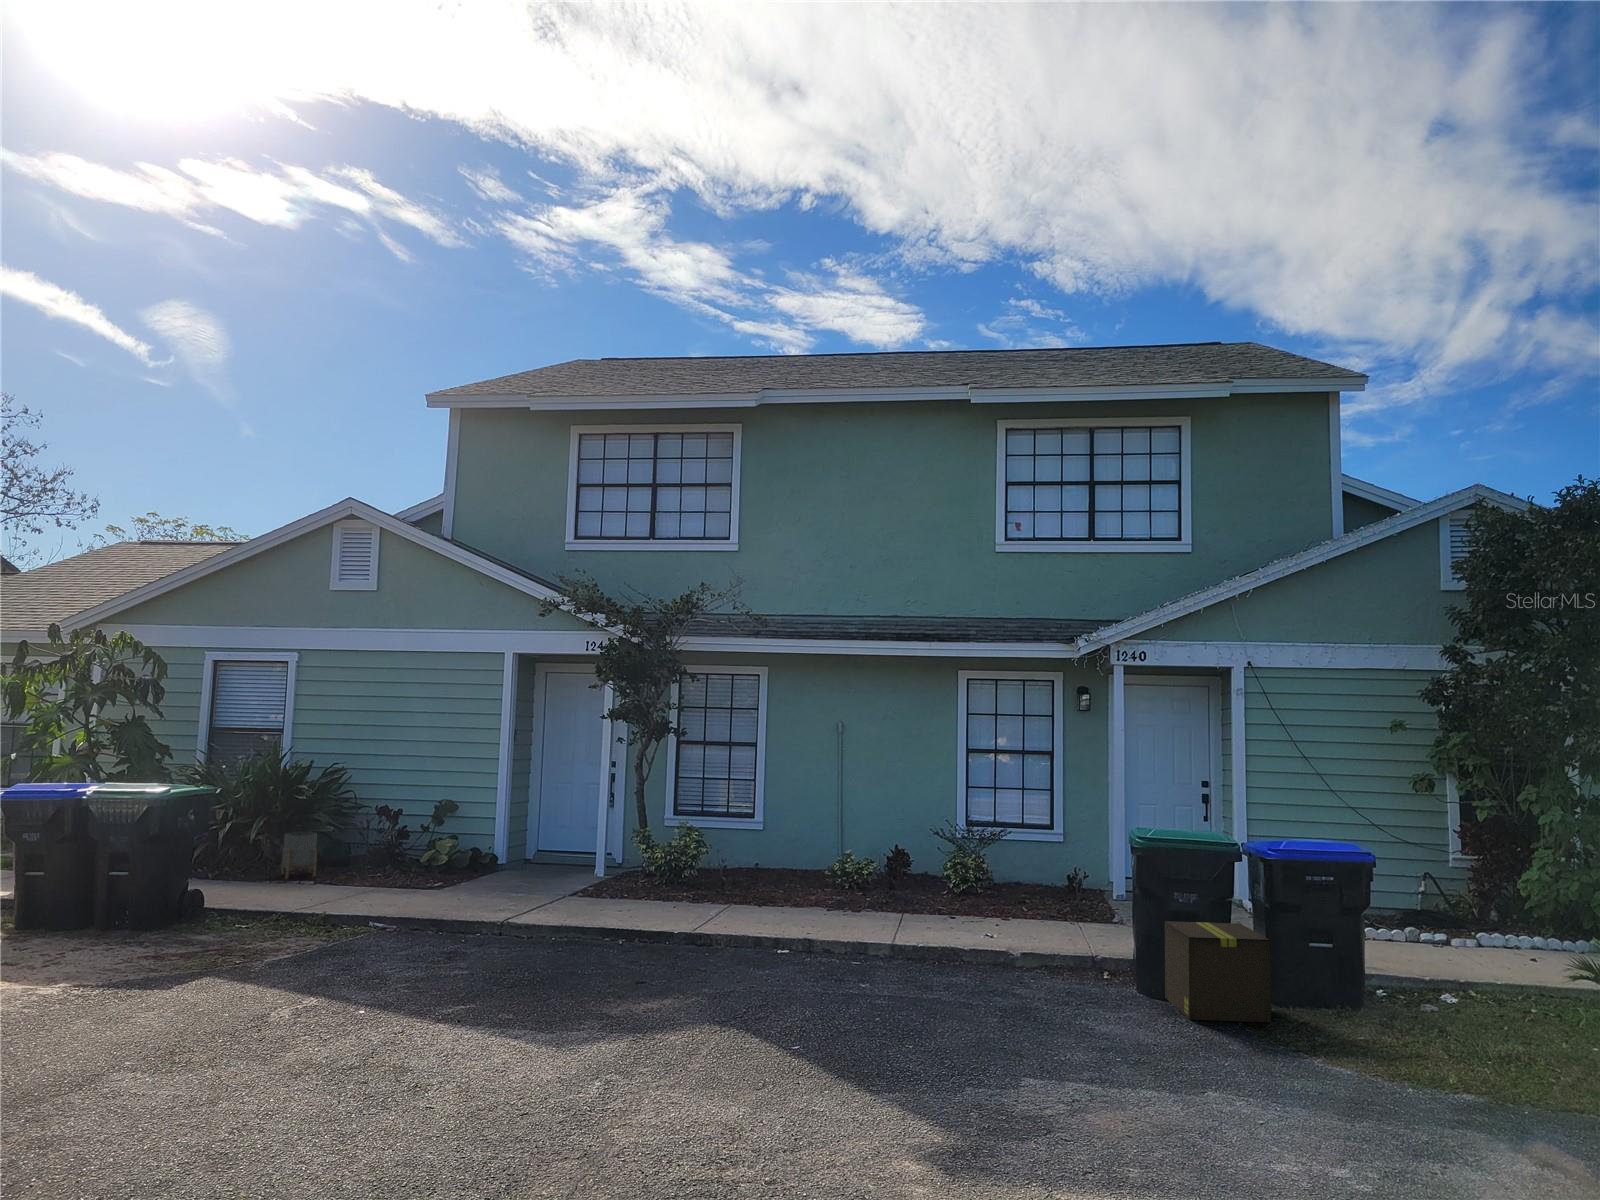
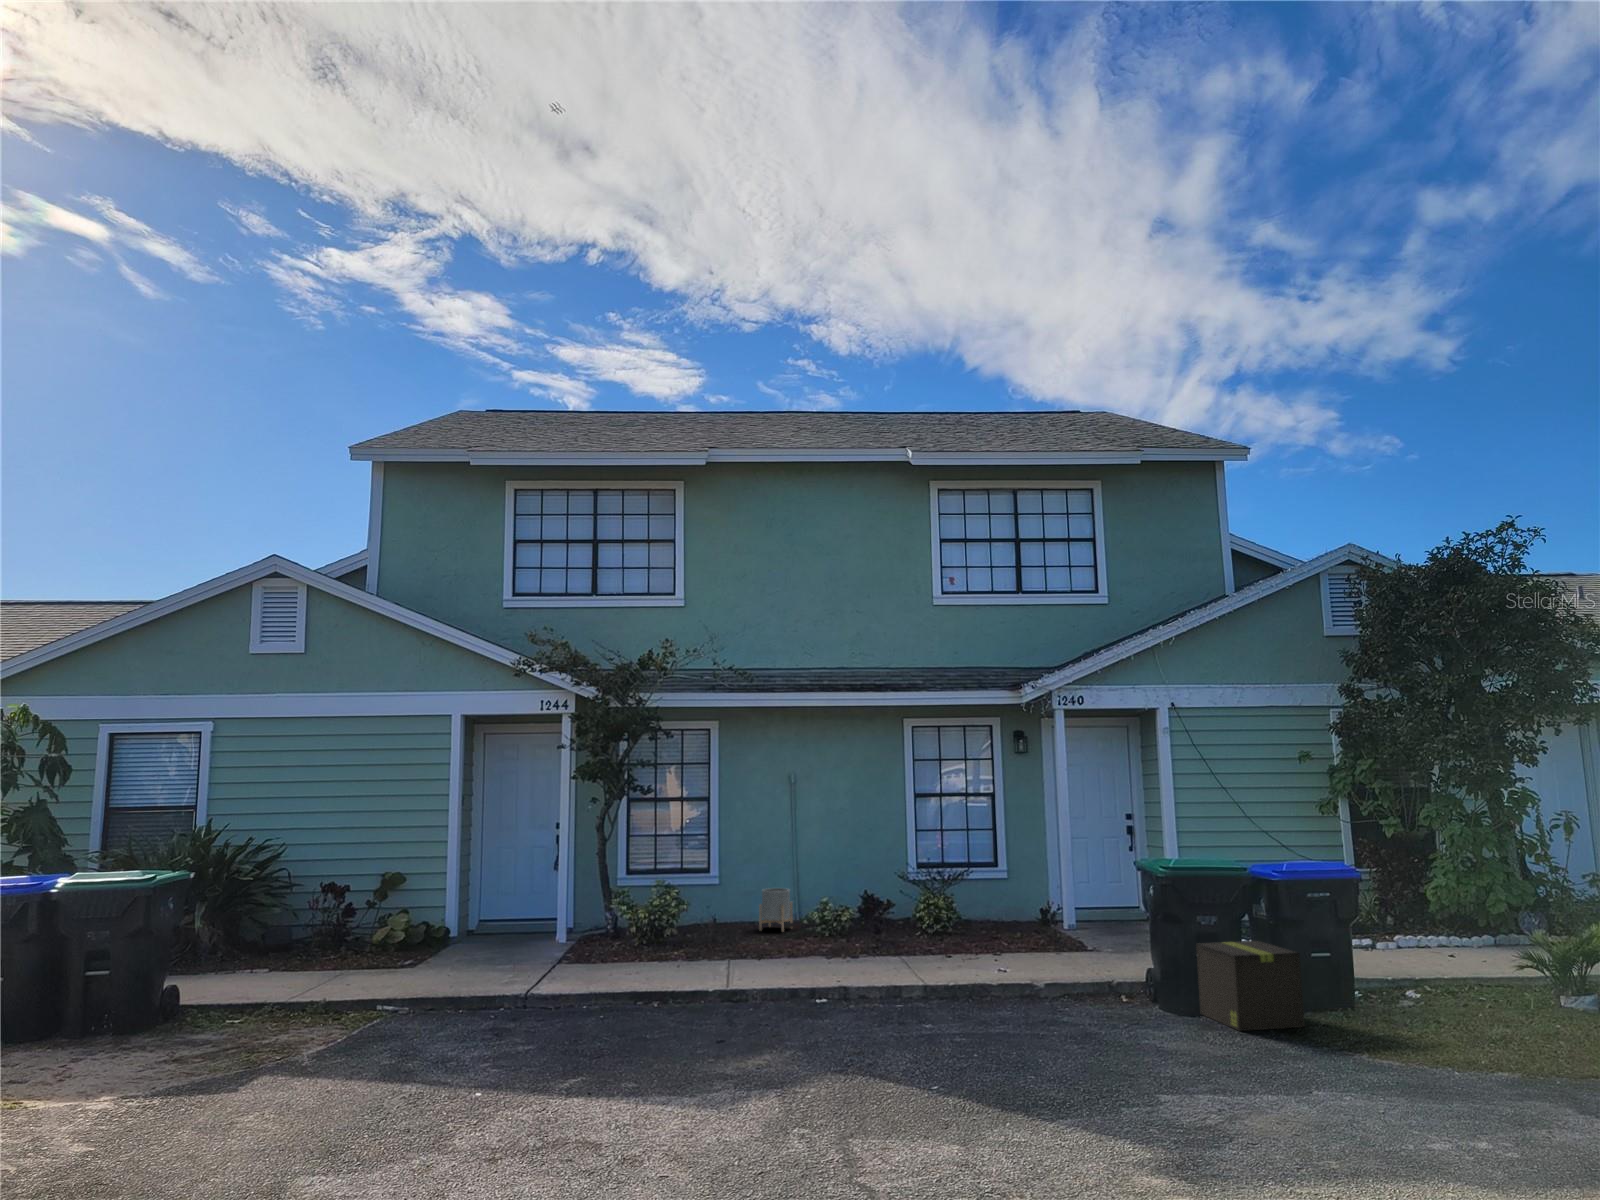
planter: present [281,832,317,878] -> present [759,888,793,931]

